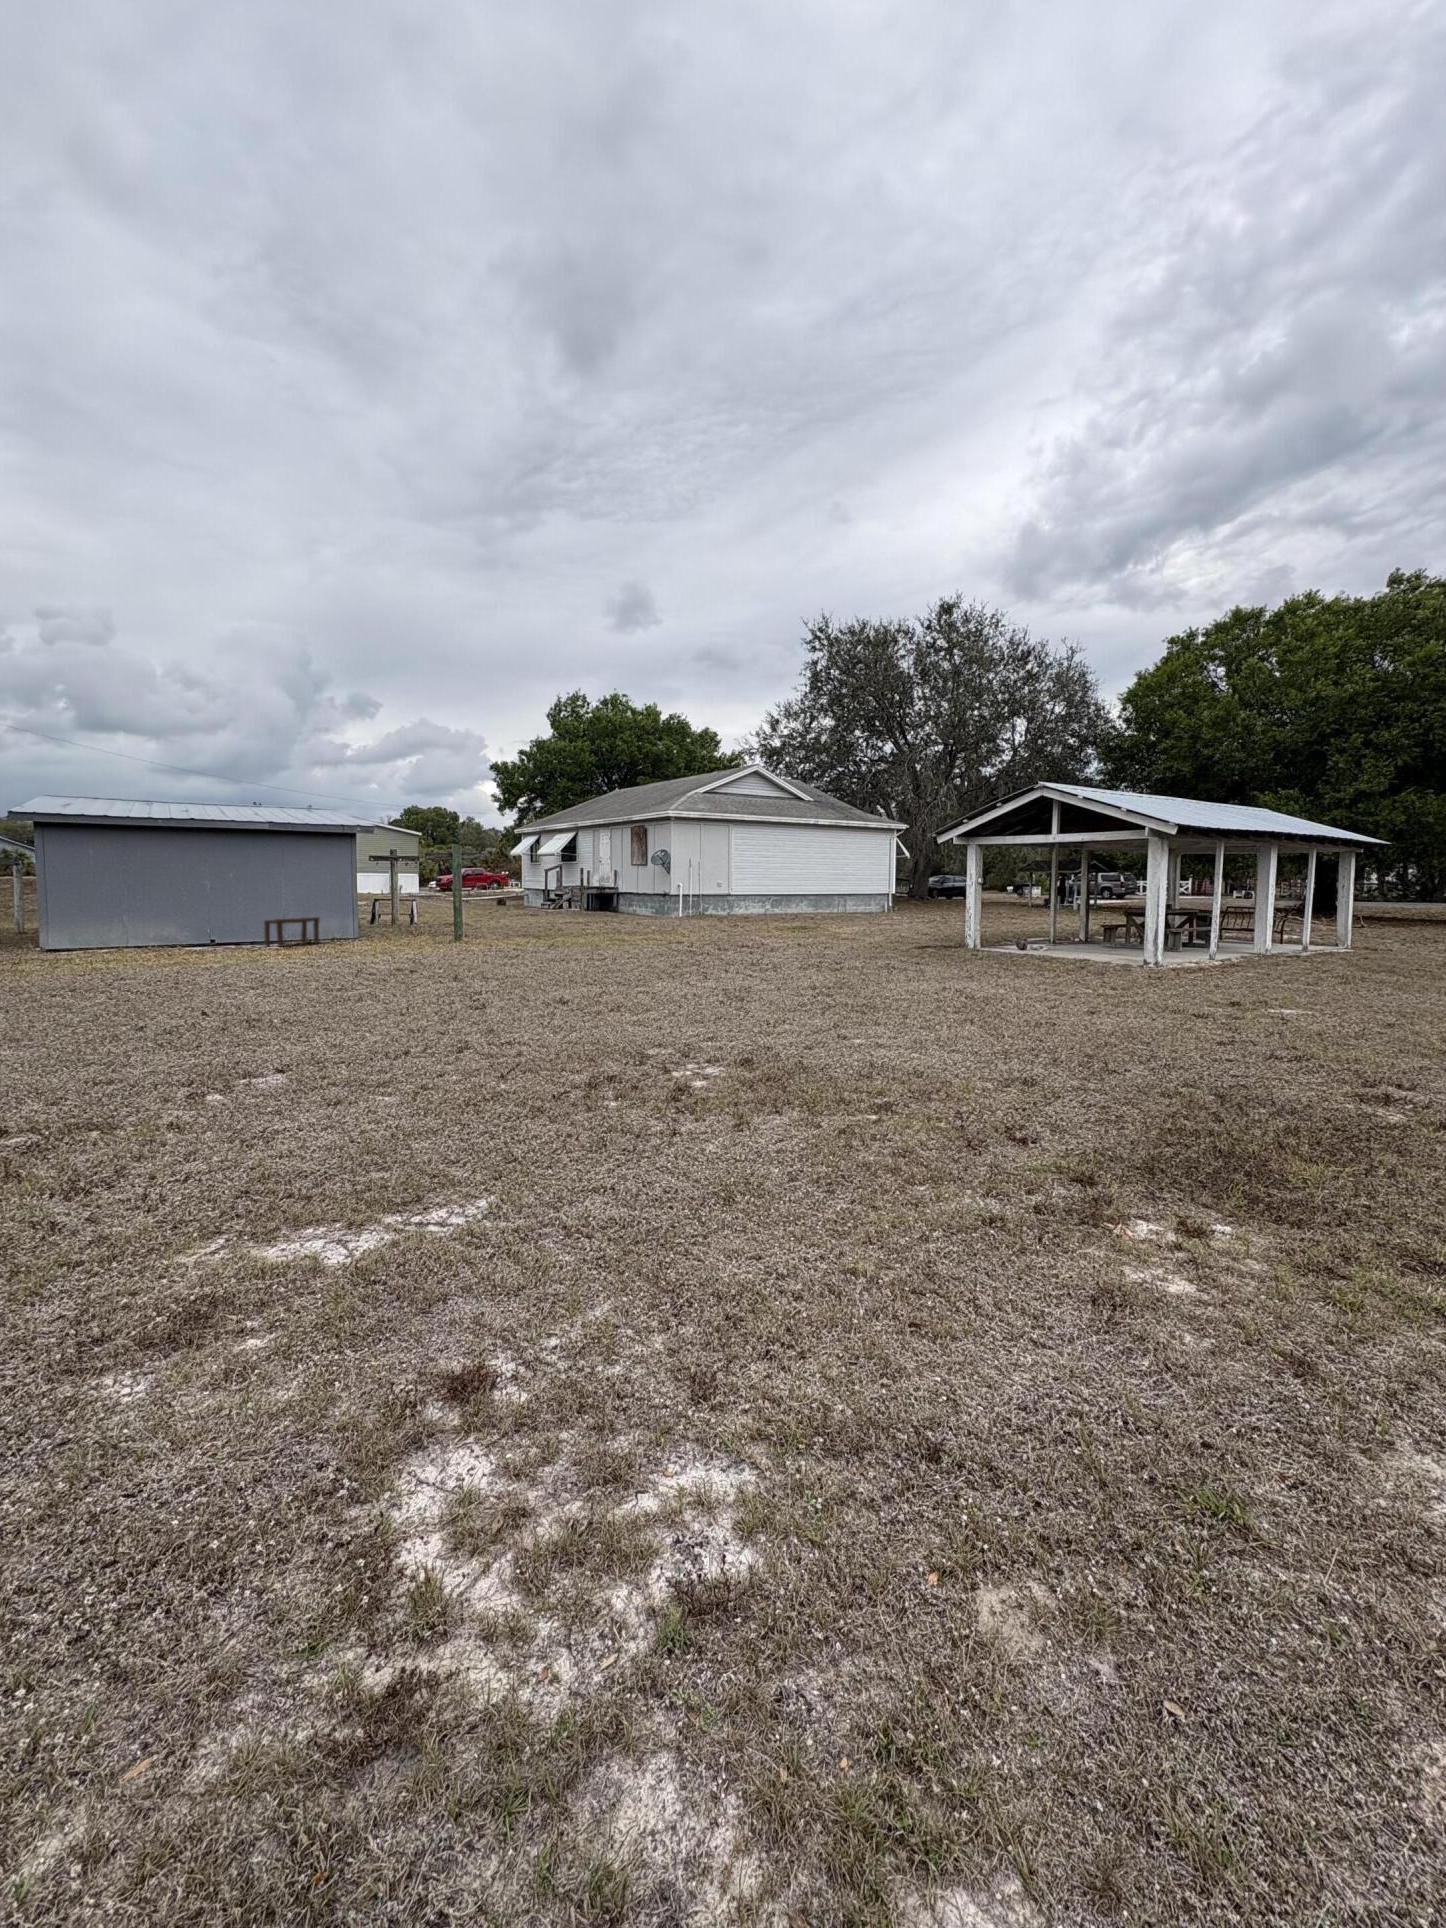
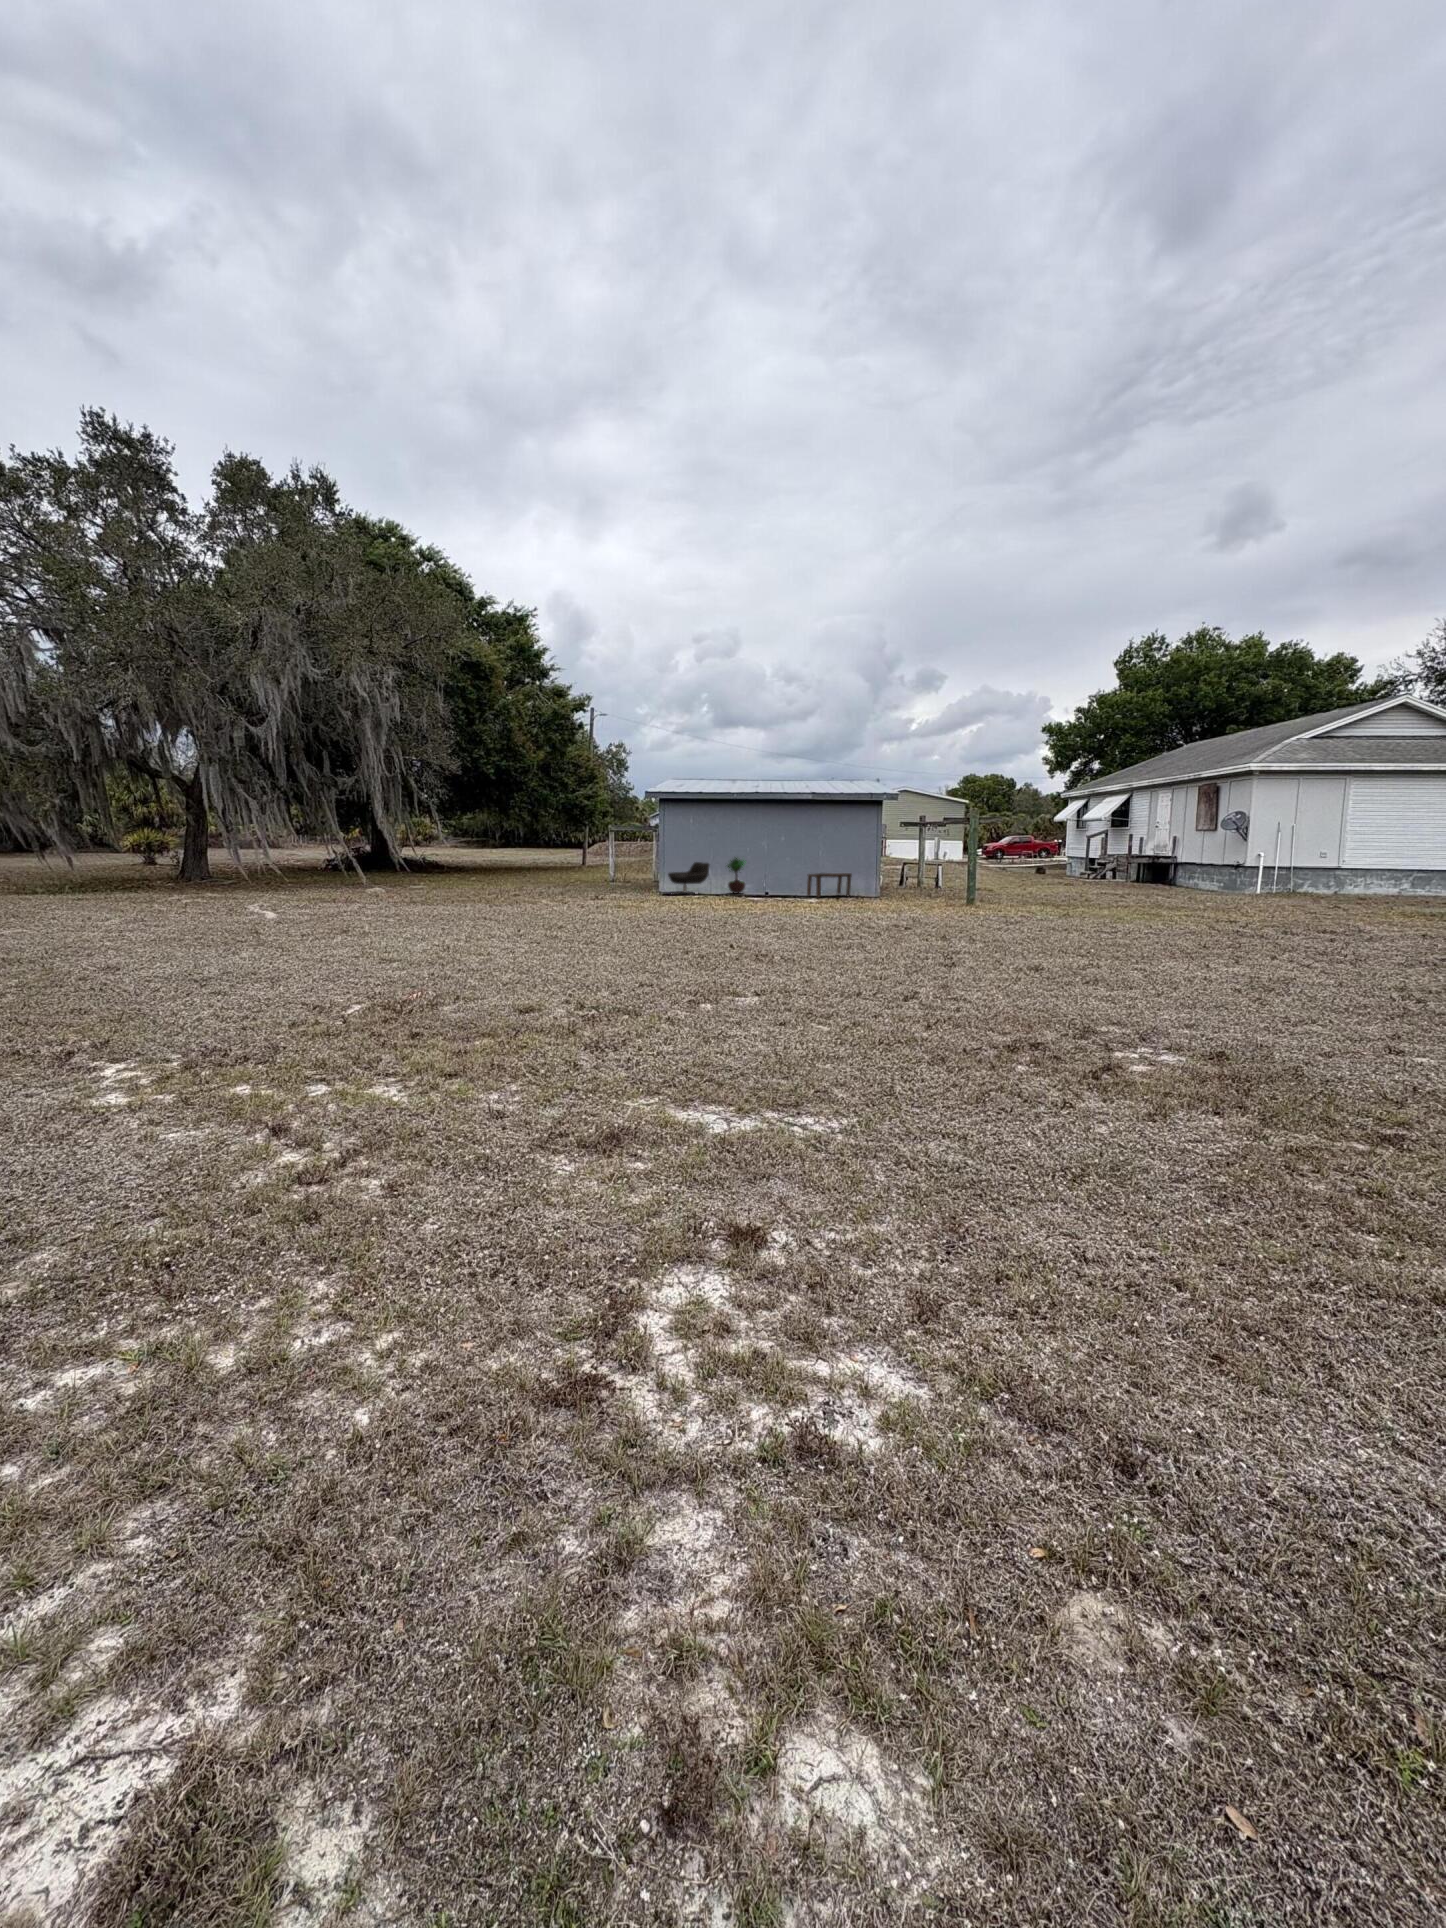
potted tree: none [146,900,180,949] -> present [728,857,745,893]
lounge chair: none [57,912,124,956] -> present [668,862,709,893]

